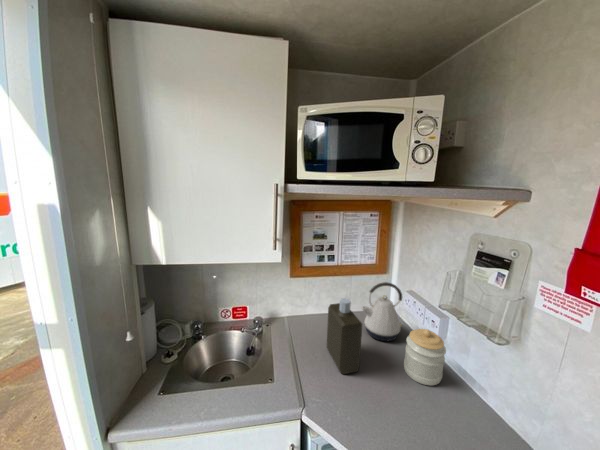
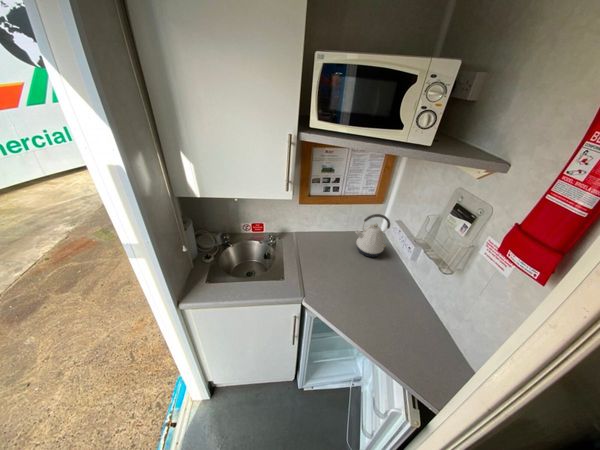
bottle: present [327,298,362,374] -> none [324,228,353,279]
jar: present [404,329,446,385] -> none [379,253,412,290]

